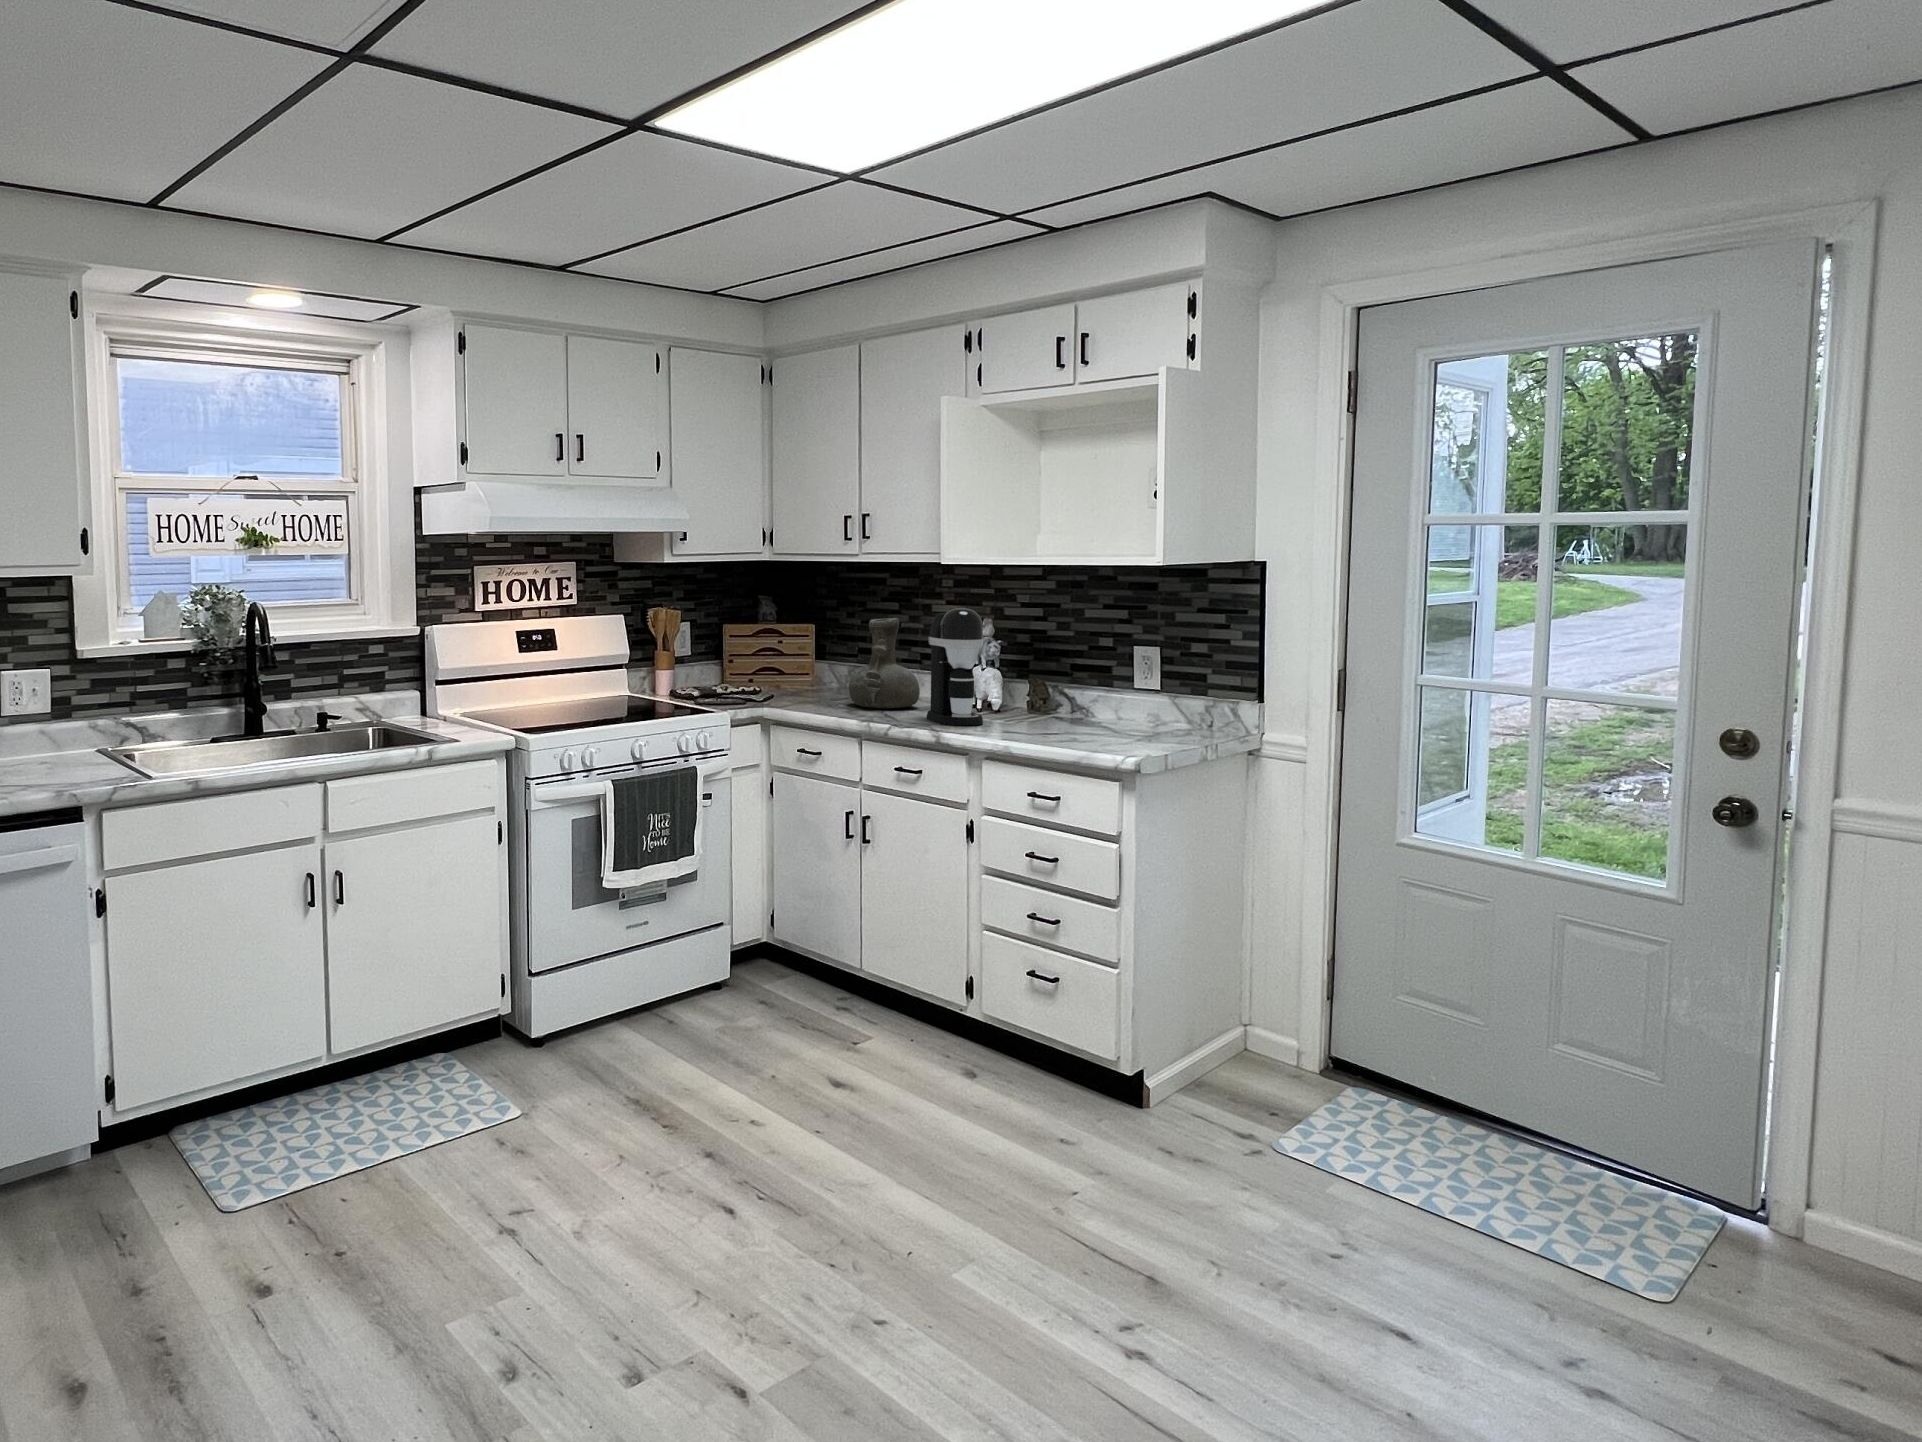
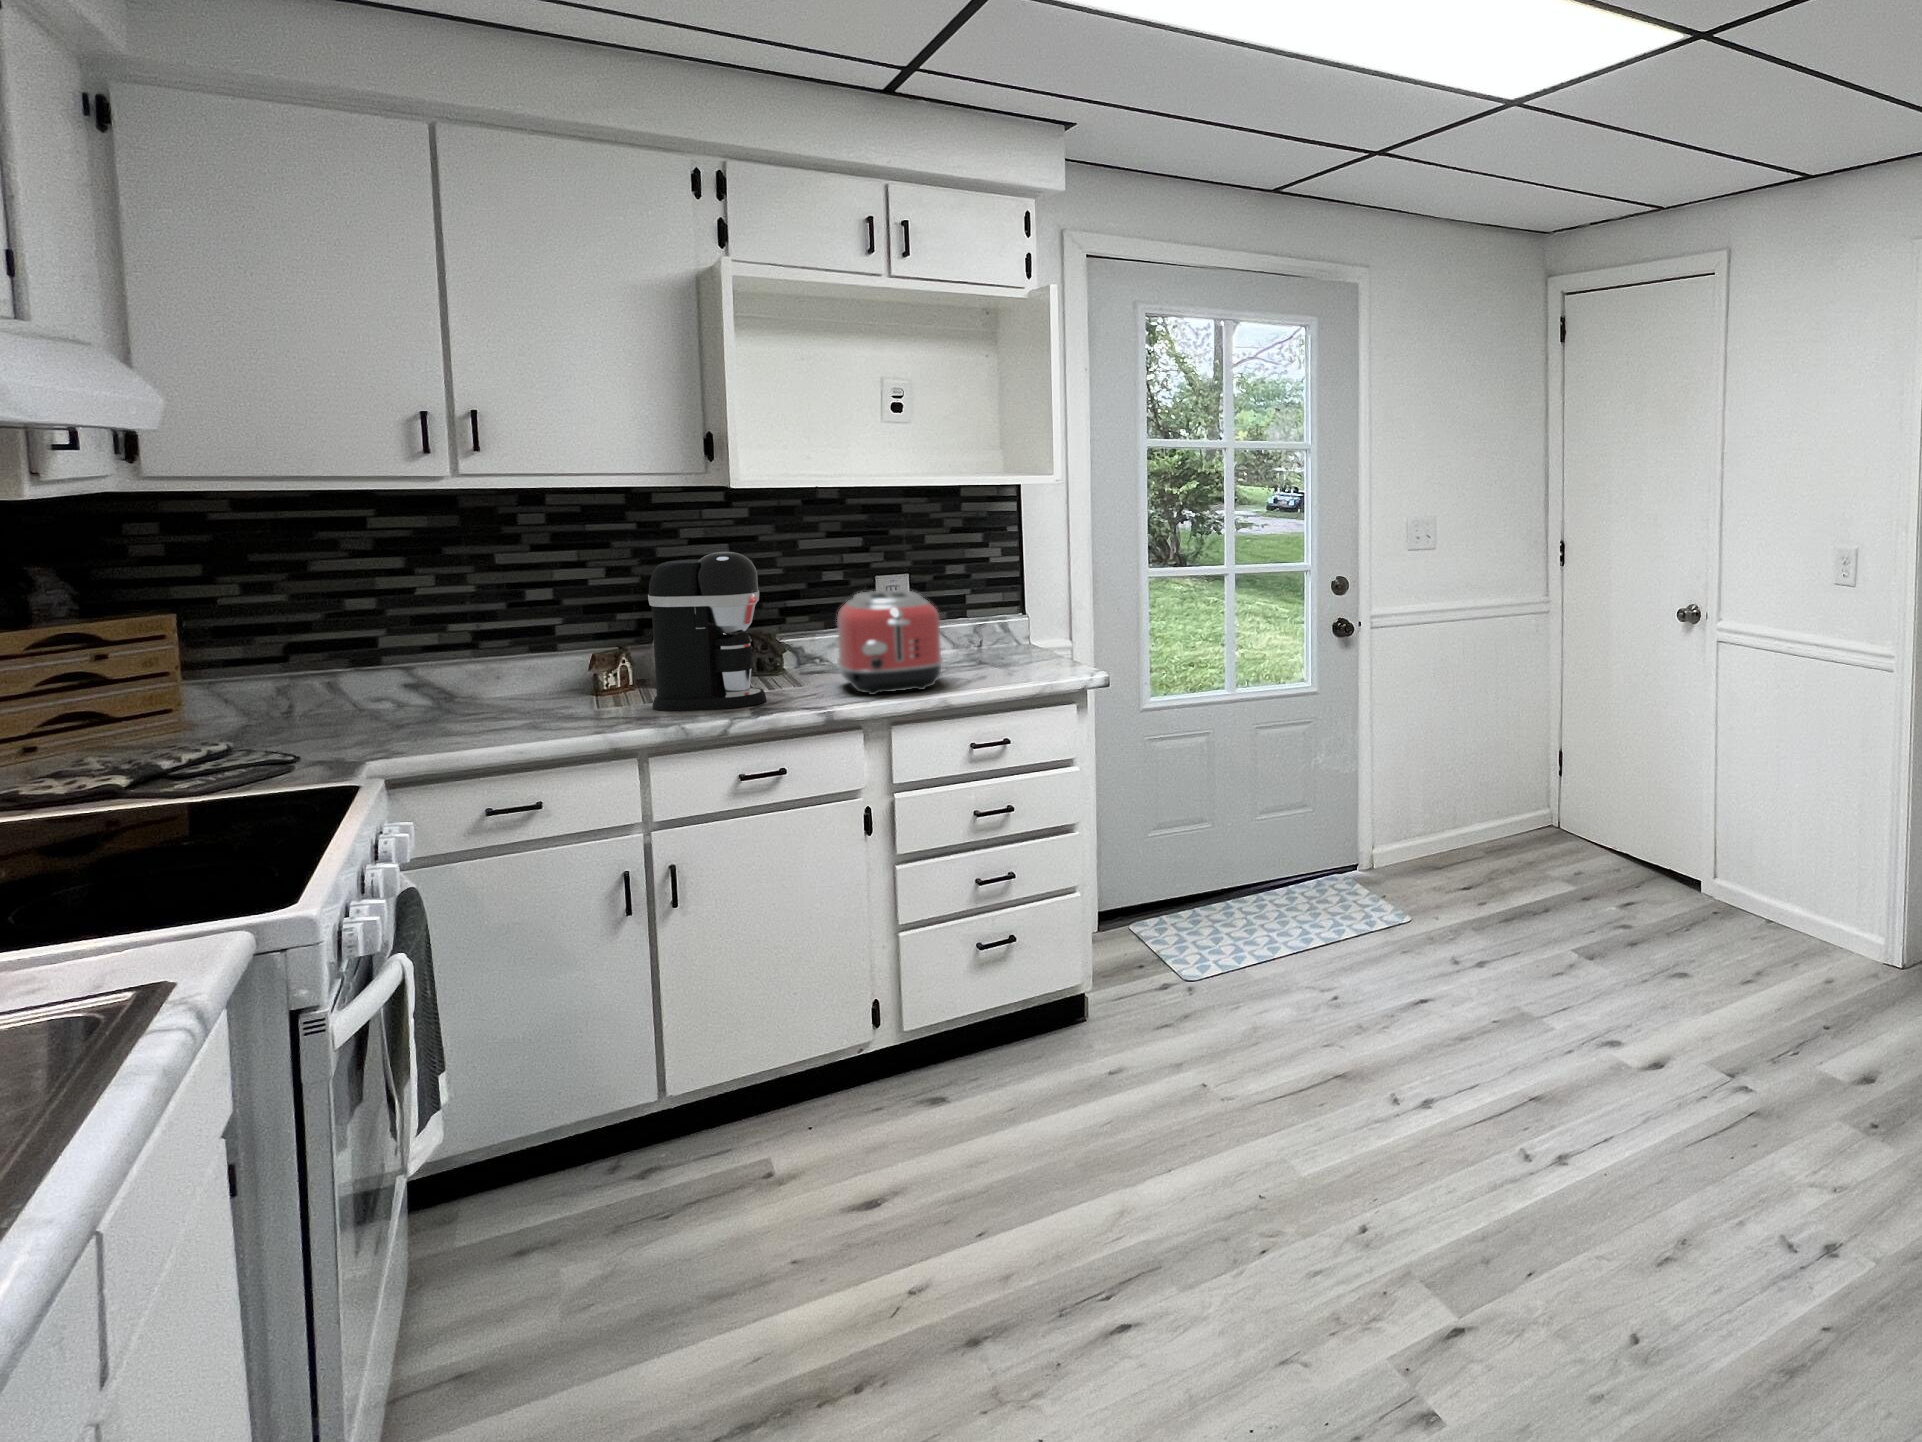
vase: present [849,618,920,708] -> none [415,579,560,727]
toaster: none [1002,654,1115,741] -> present [837,590,943,695]

